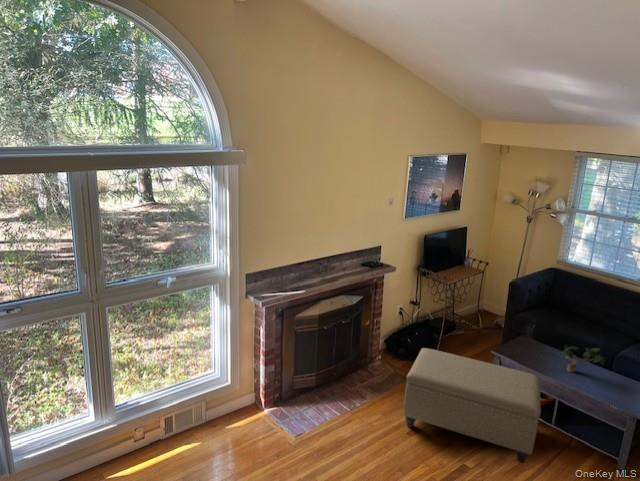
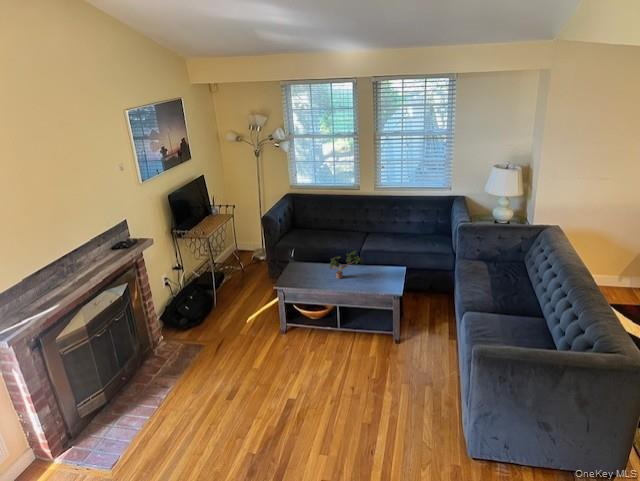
ottoman: present [403,348,541,463] -> none [210,293,337,392]

